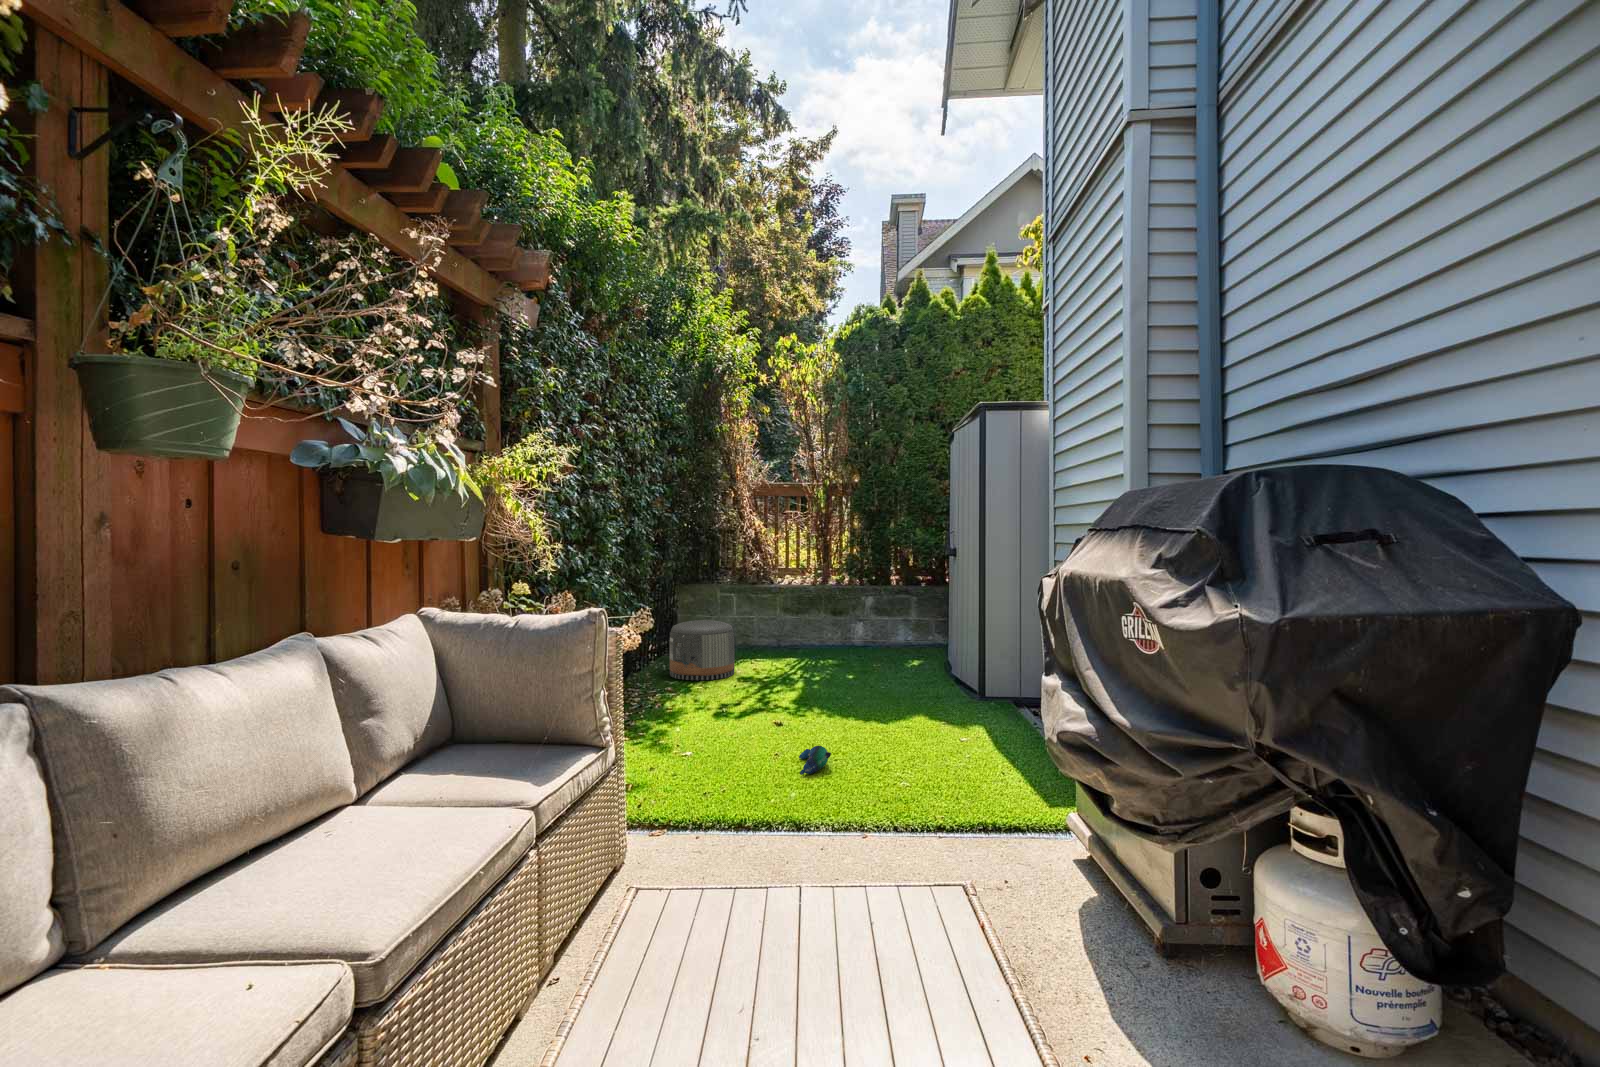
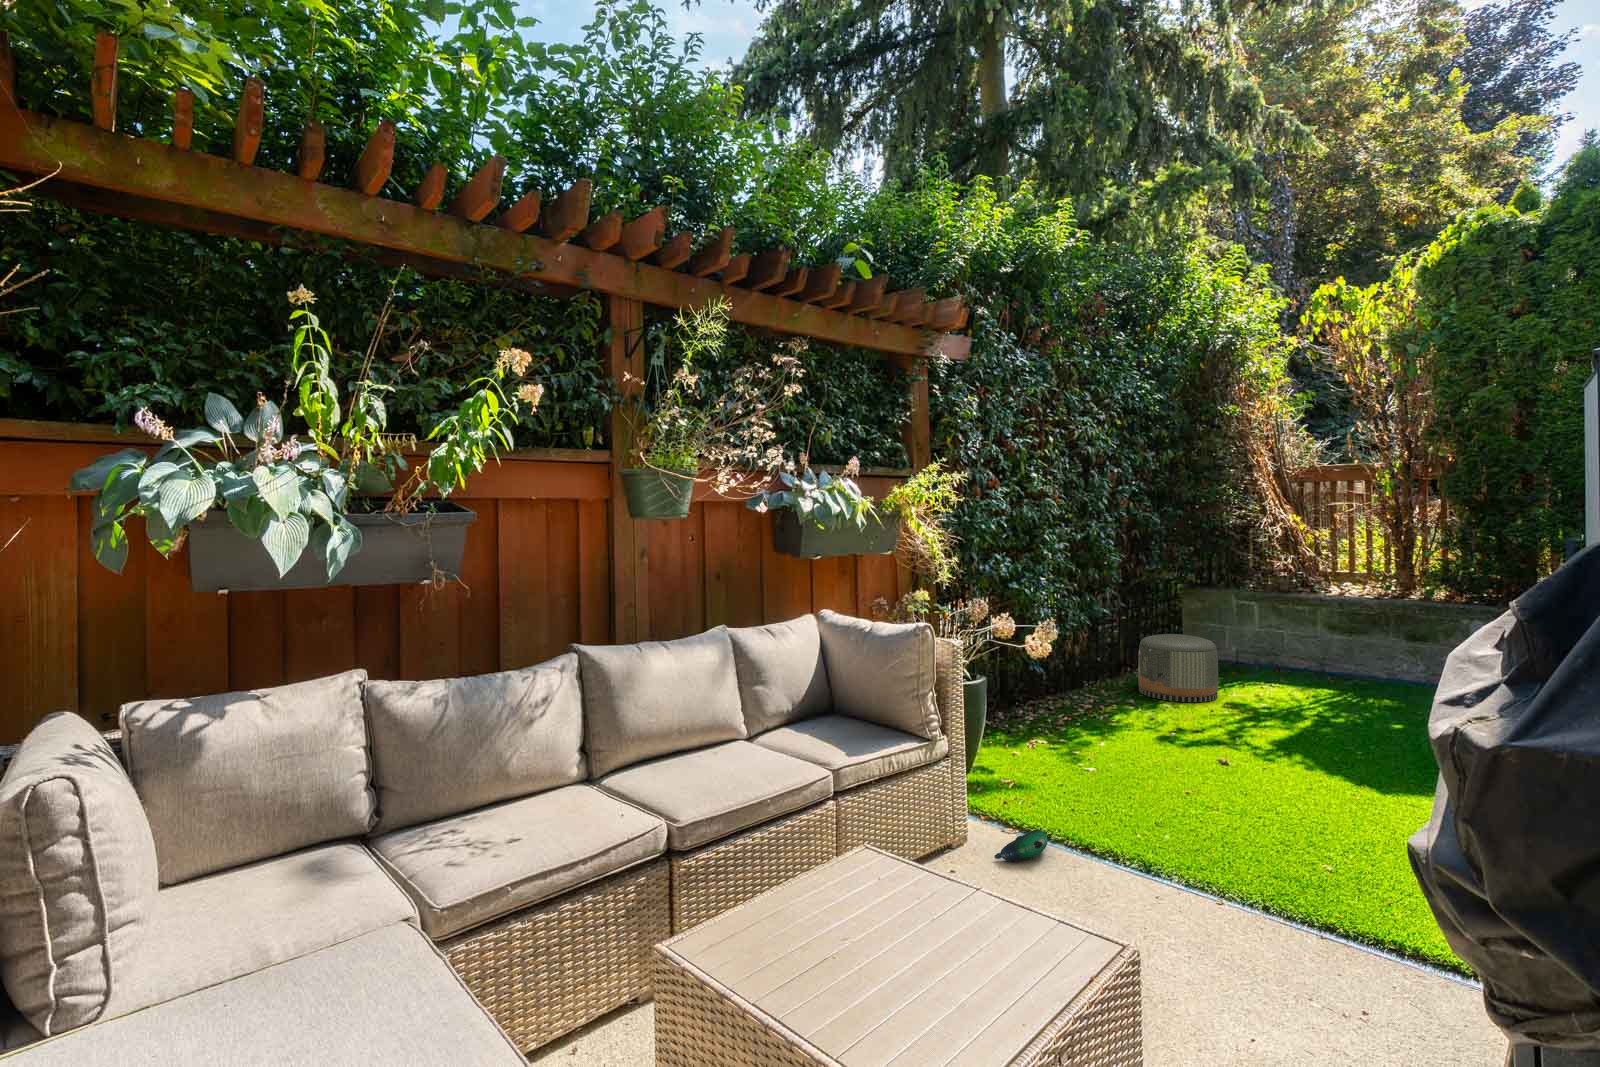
plush toy: present [799,746,831,775] -> present [994,829,1048,862]

